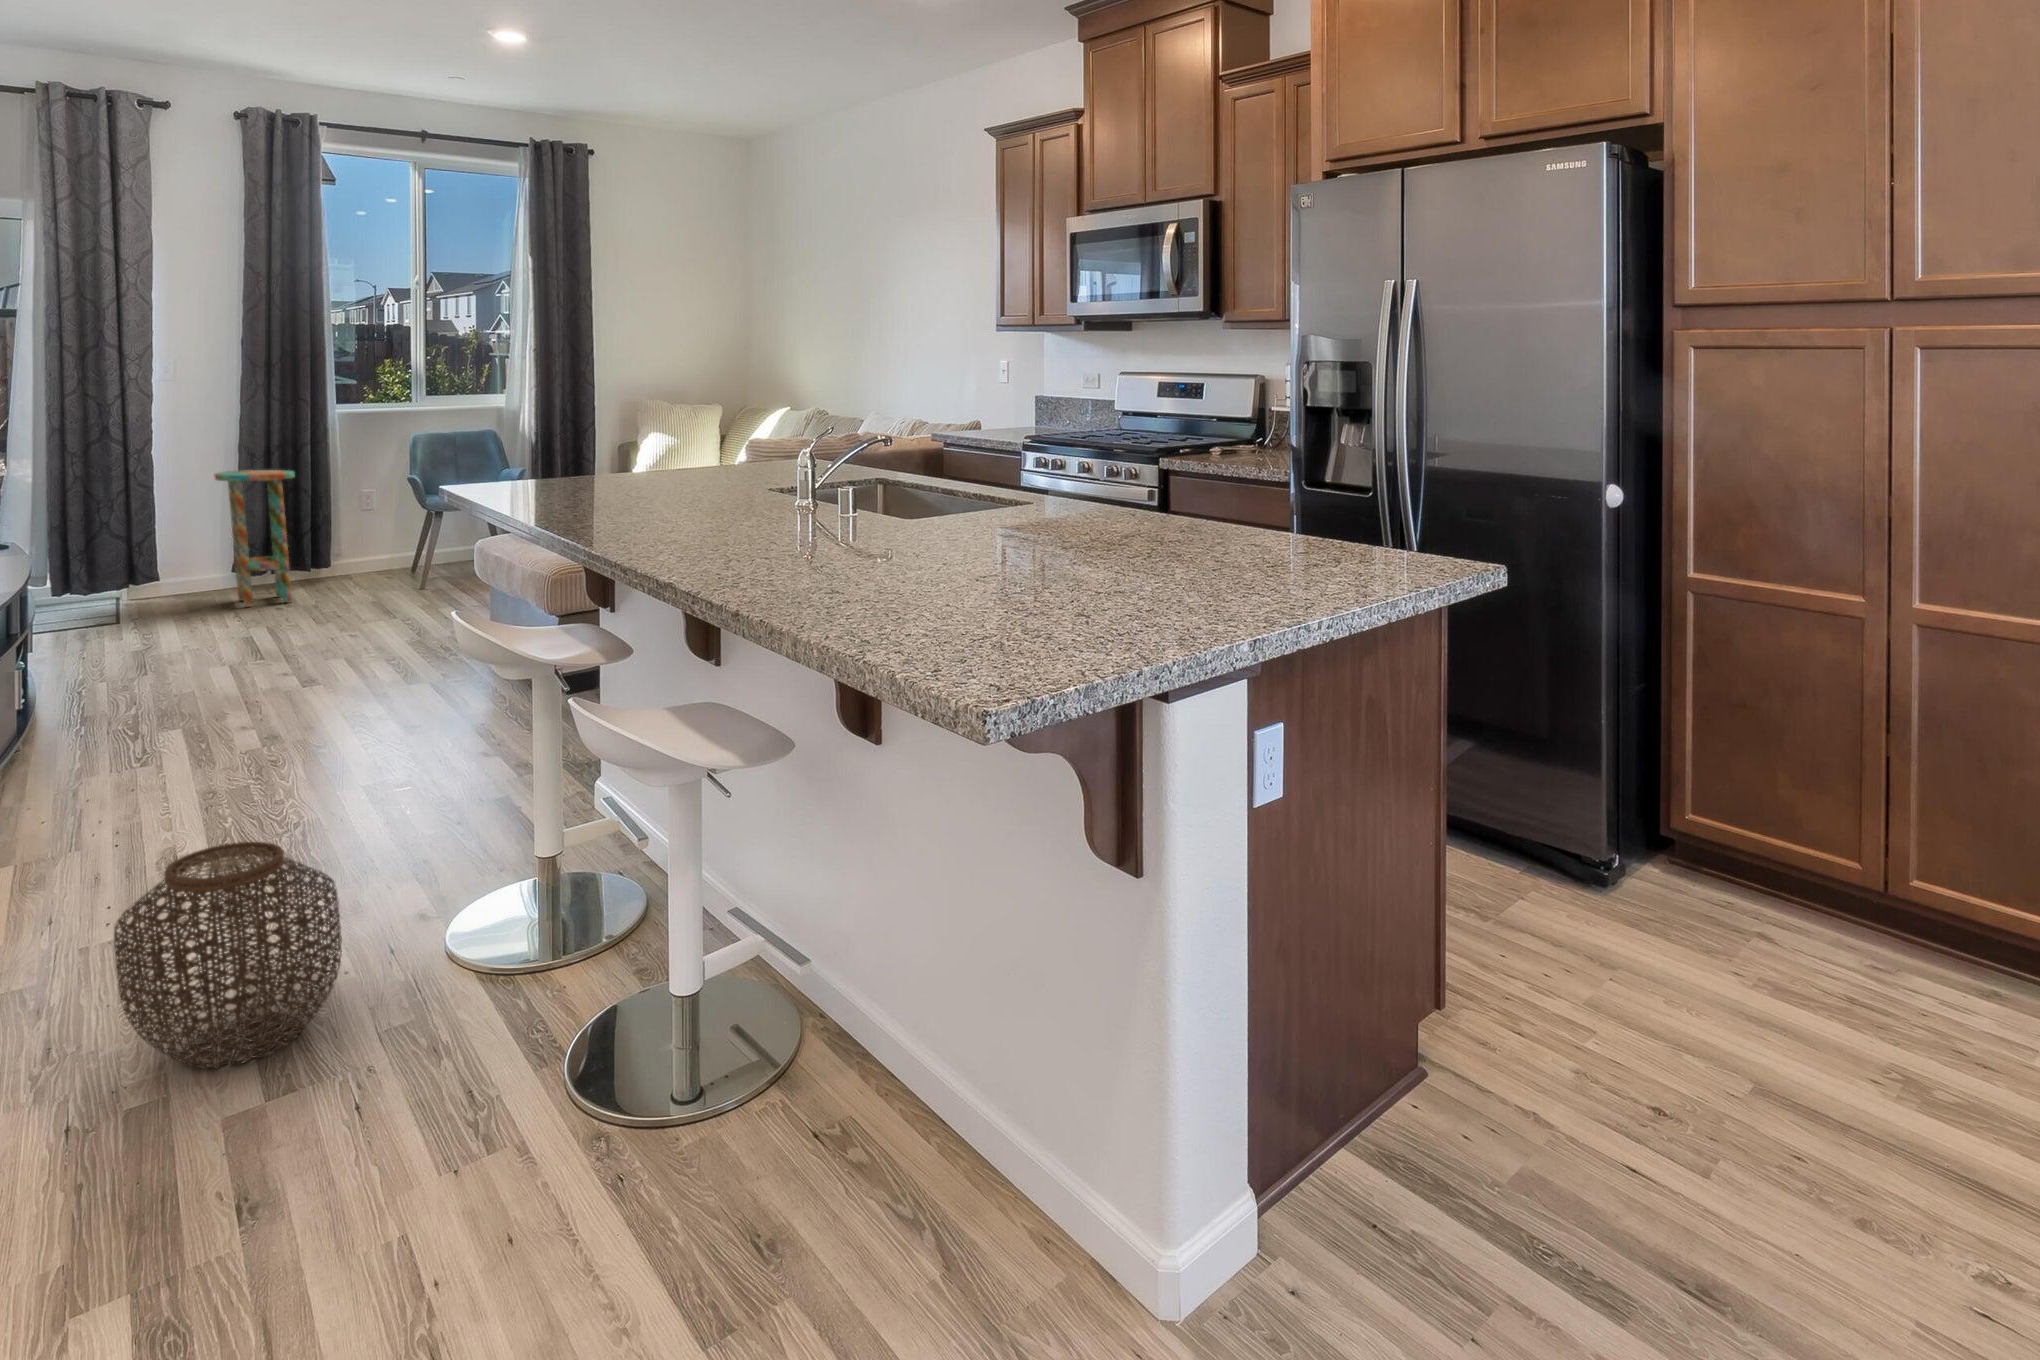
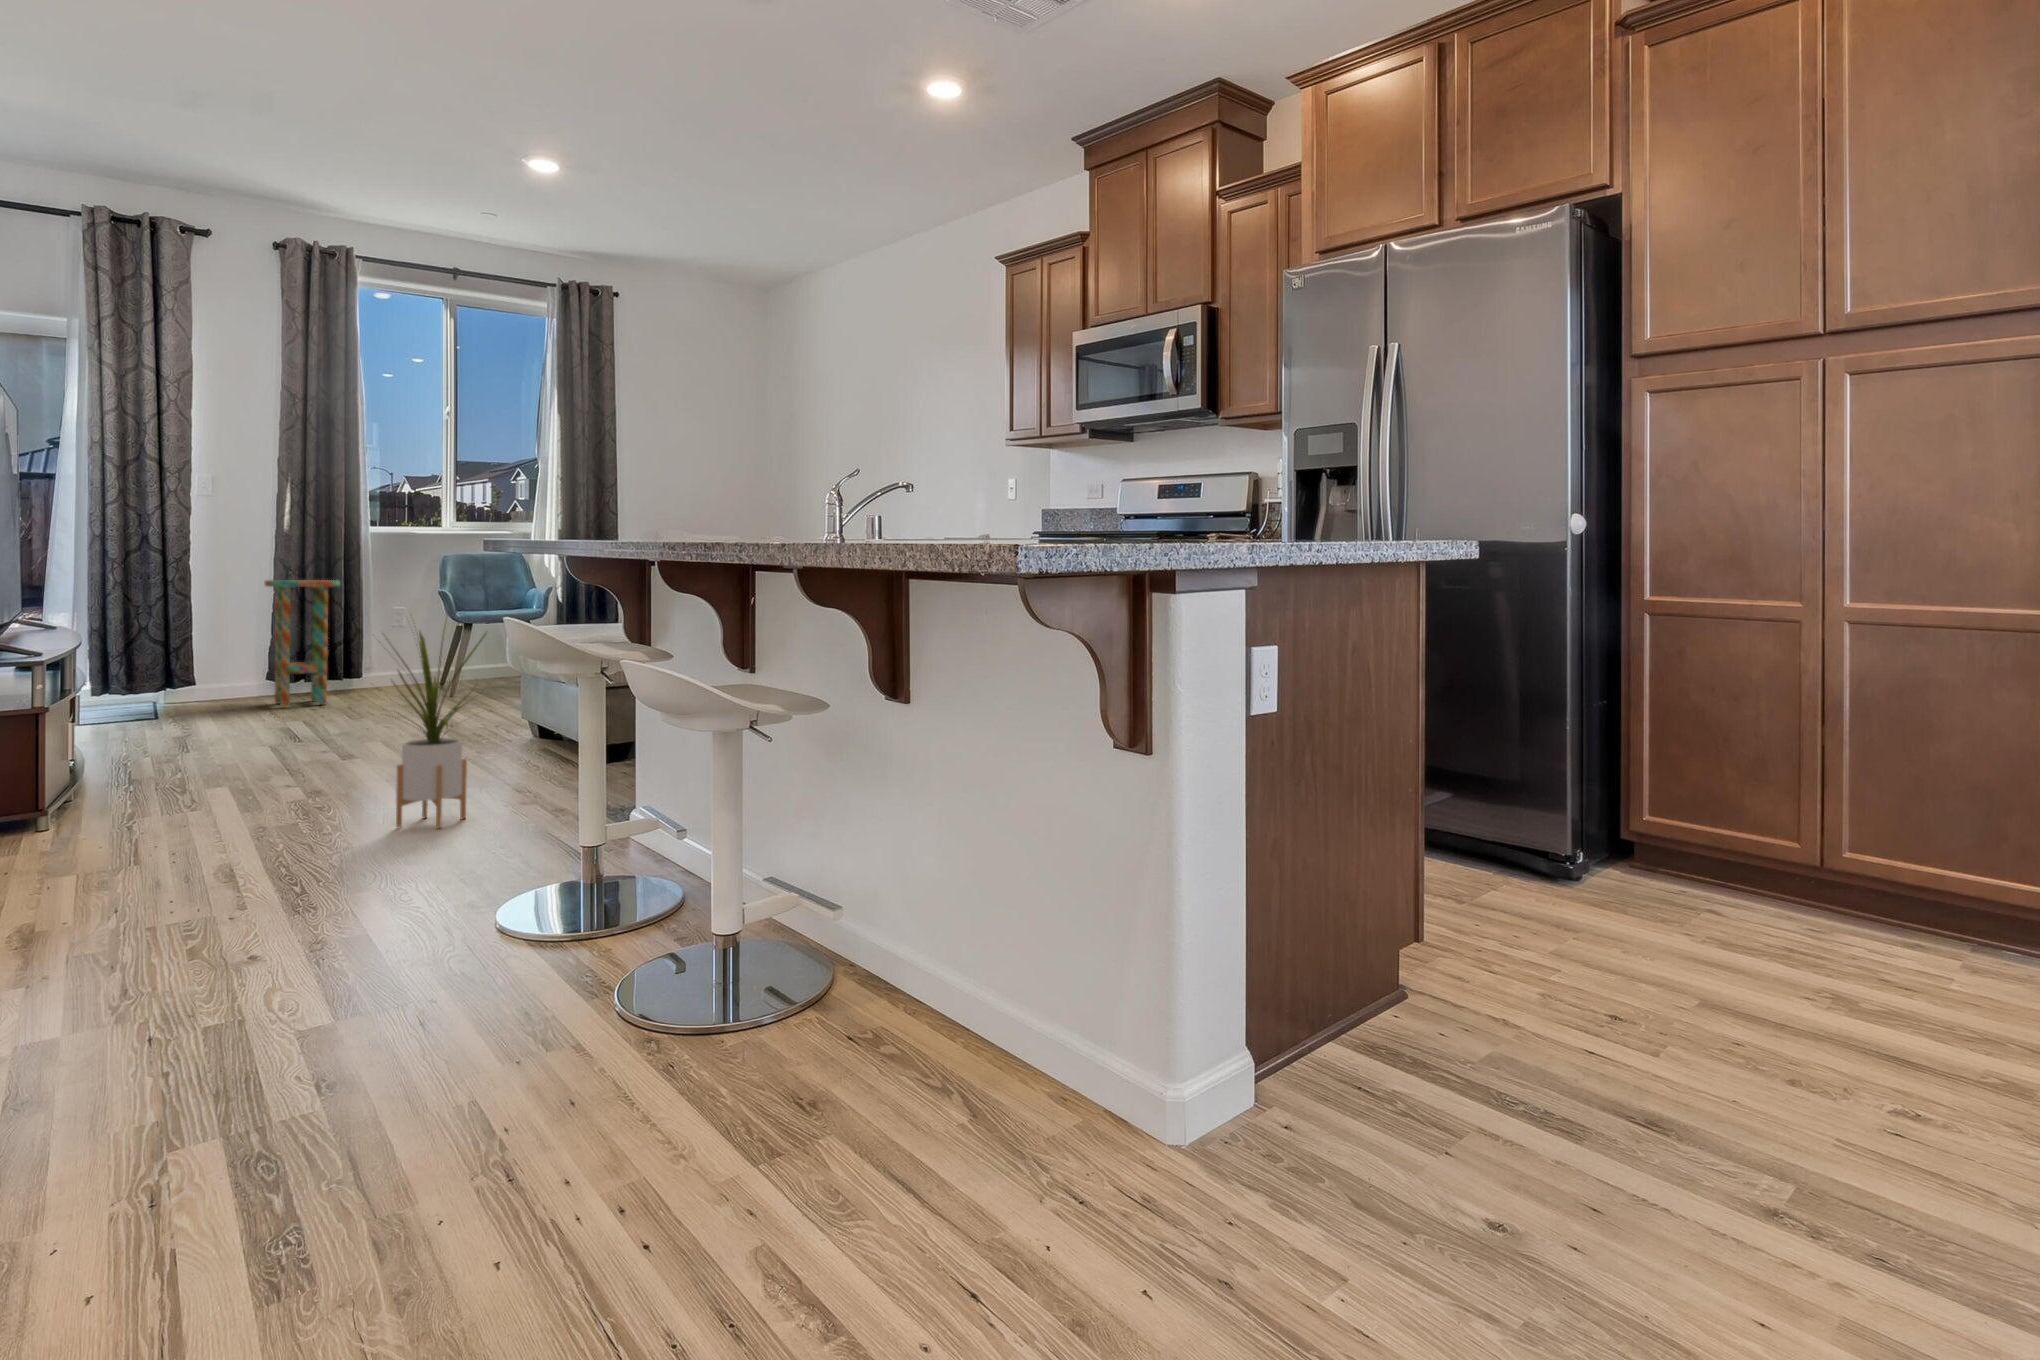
house plant: none [306,562,447,796] -> present [382,632,486,828]
woven basket: present [114,842,342,1069] -> none [204,796,408,1000]

